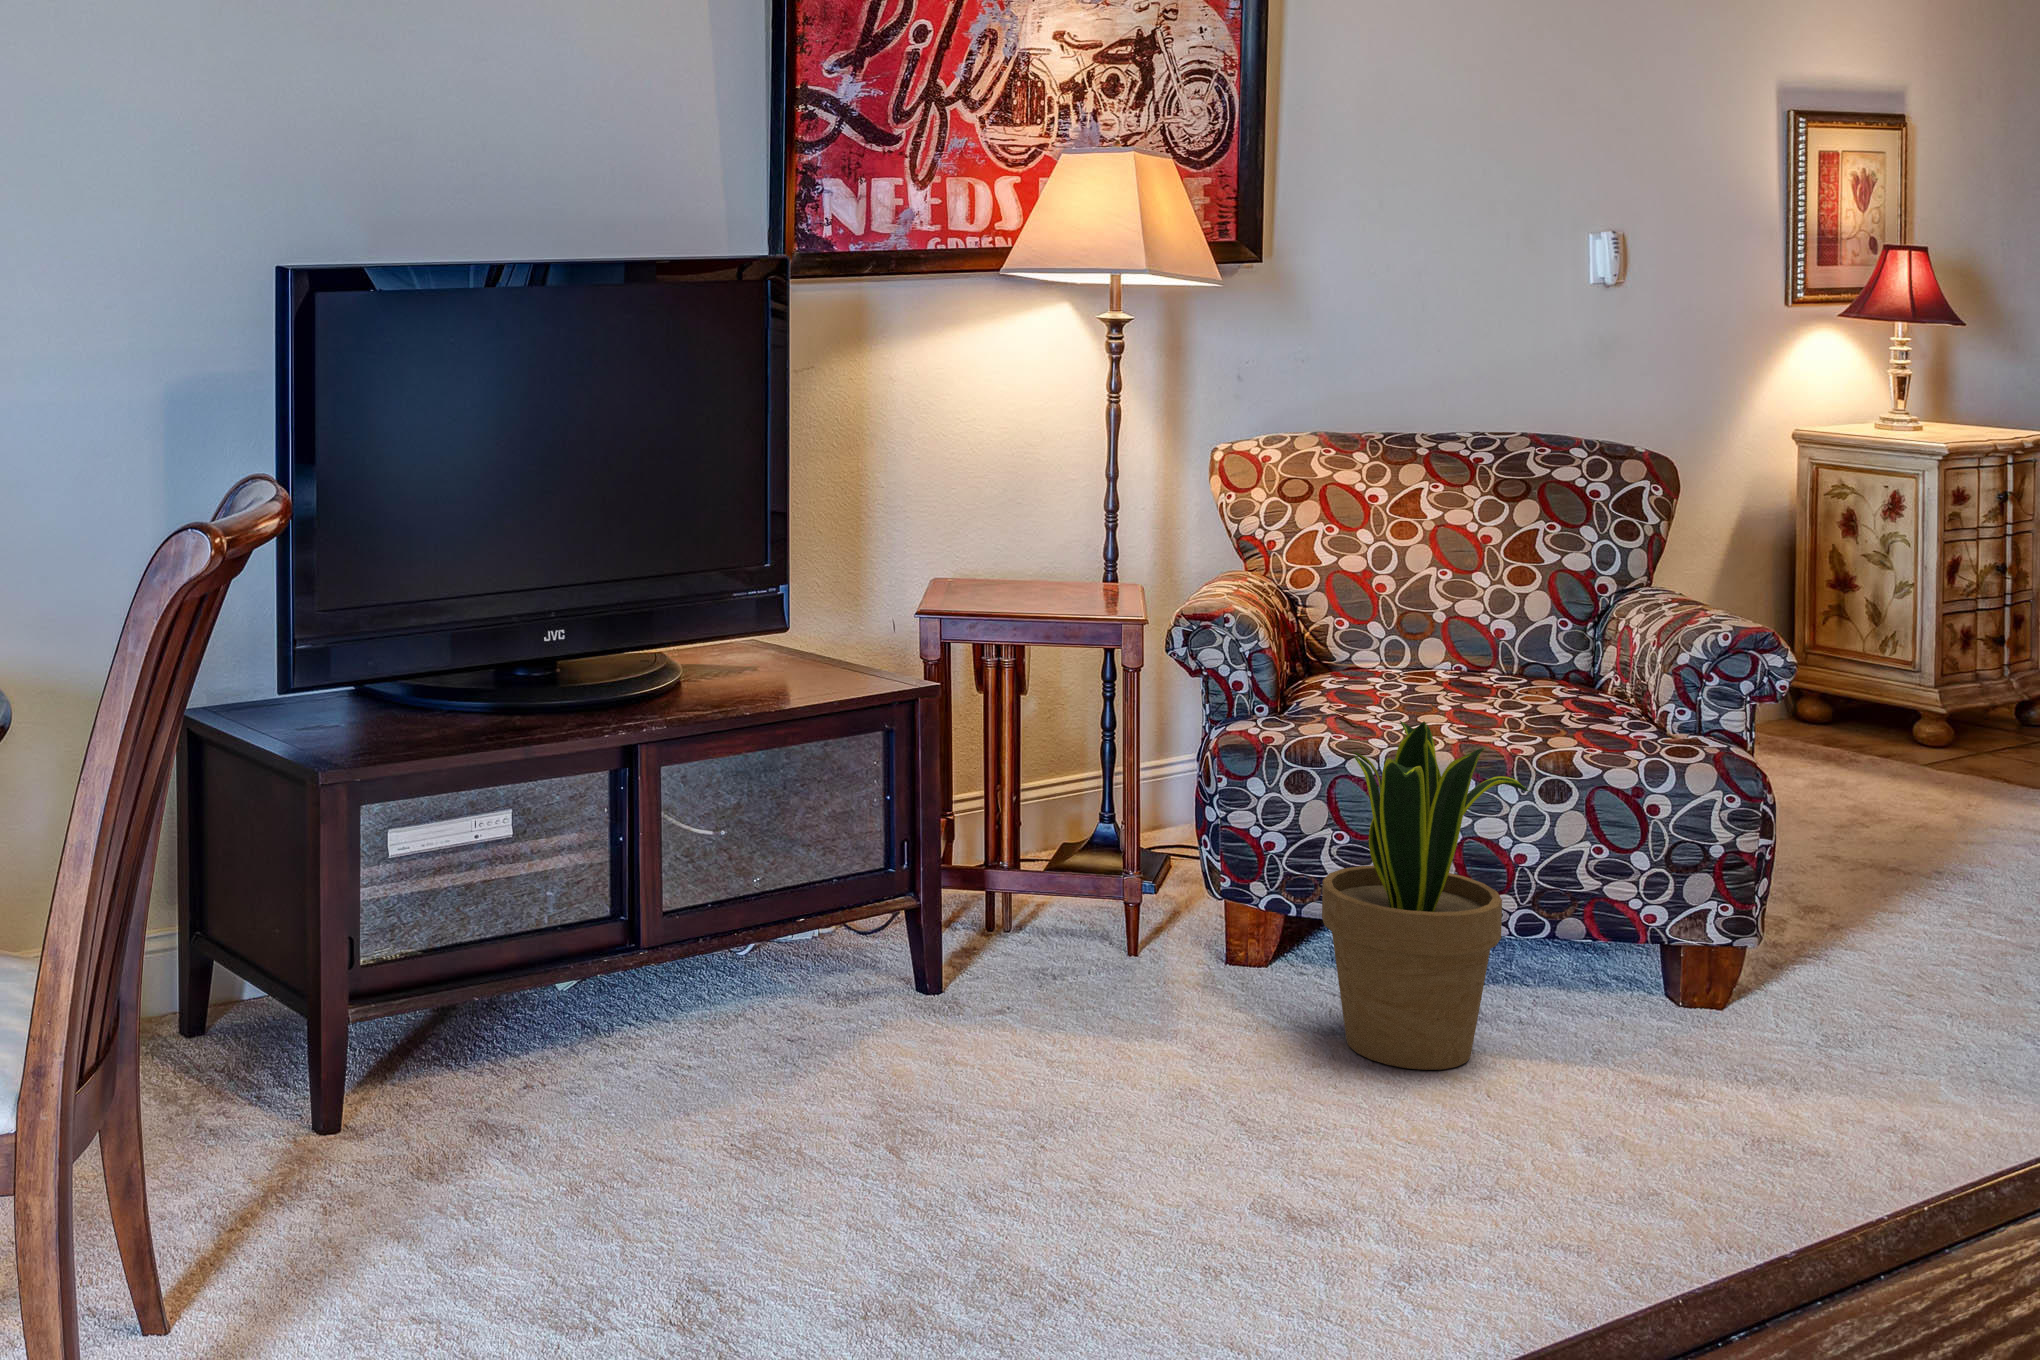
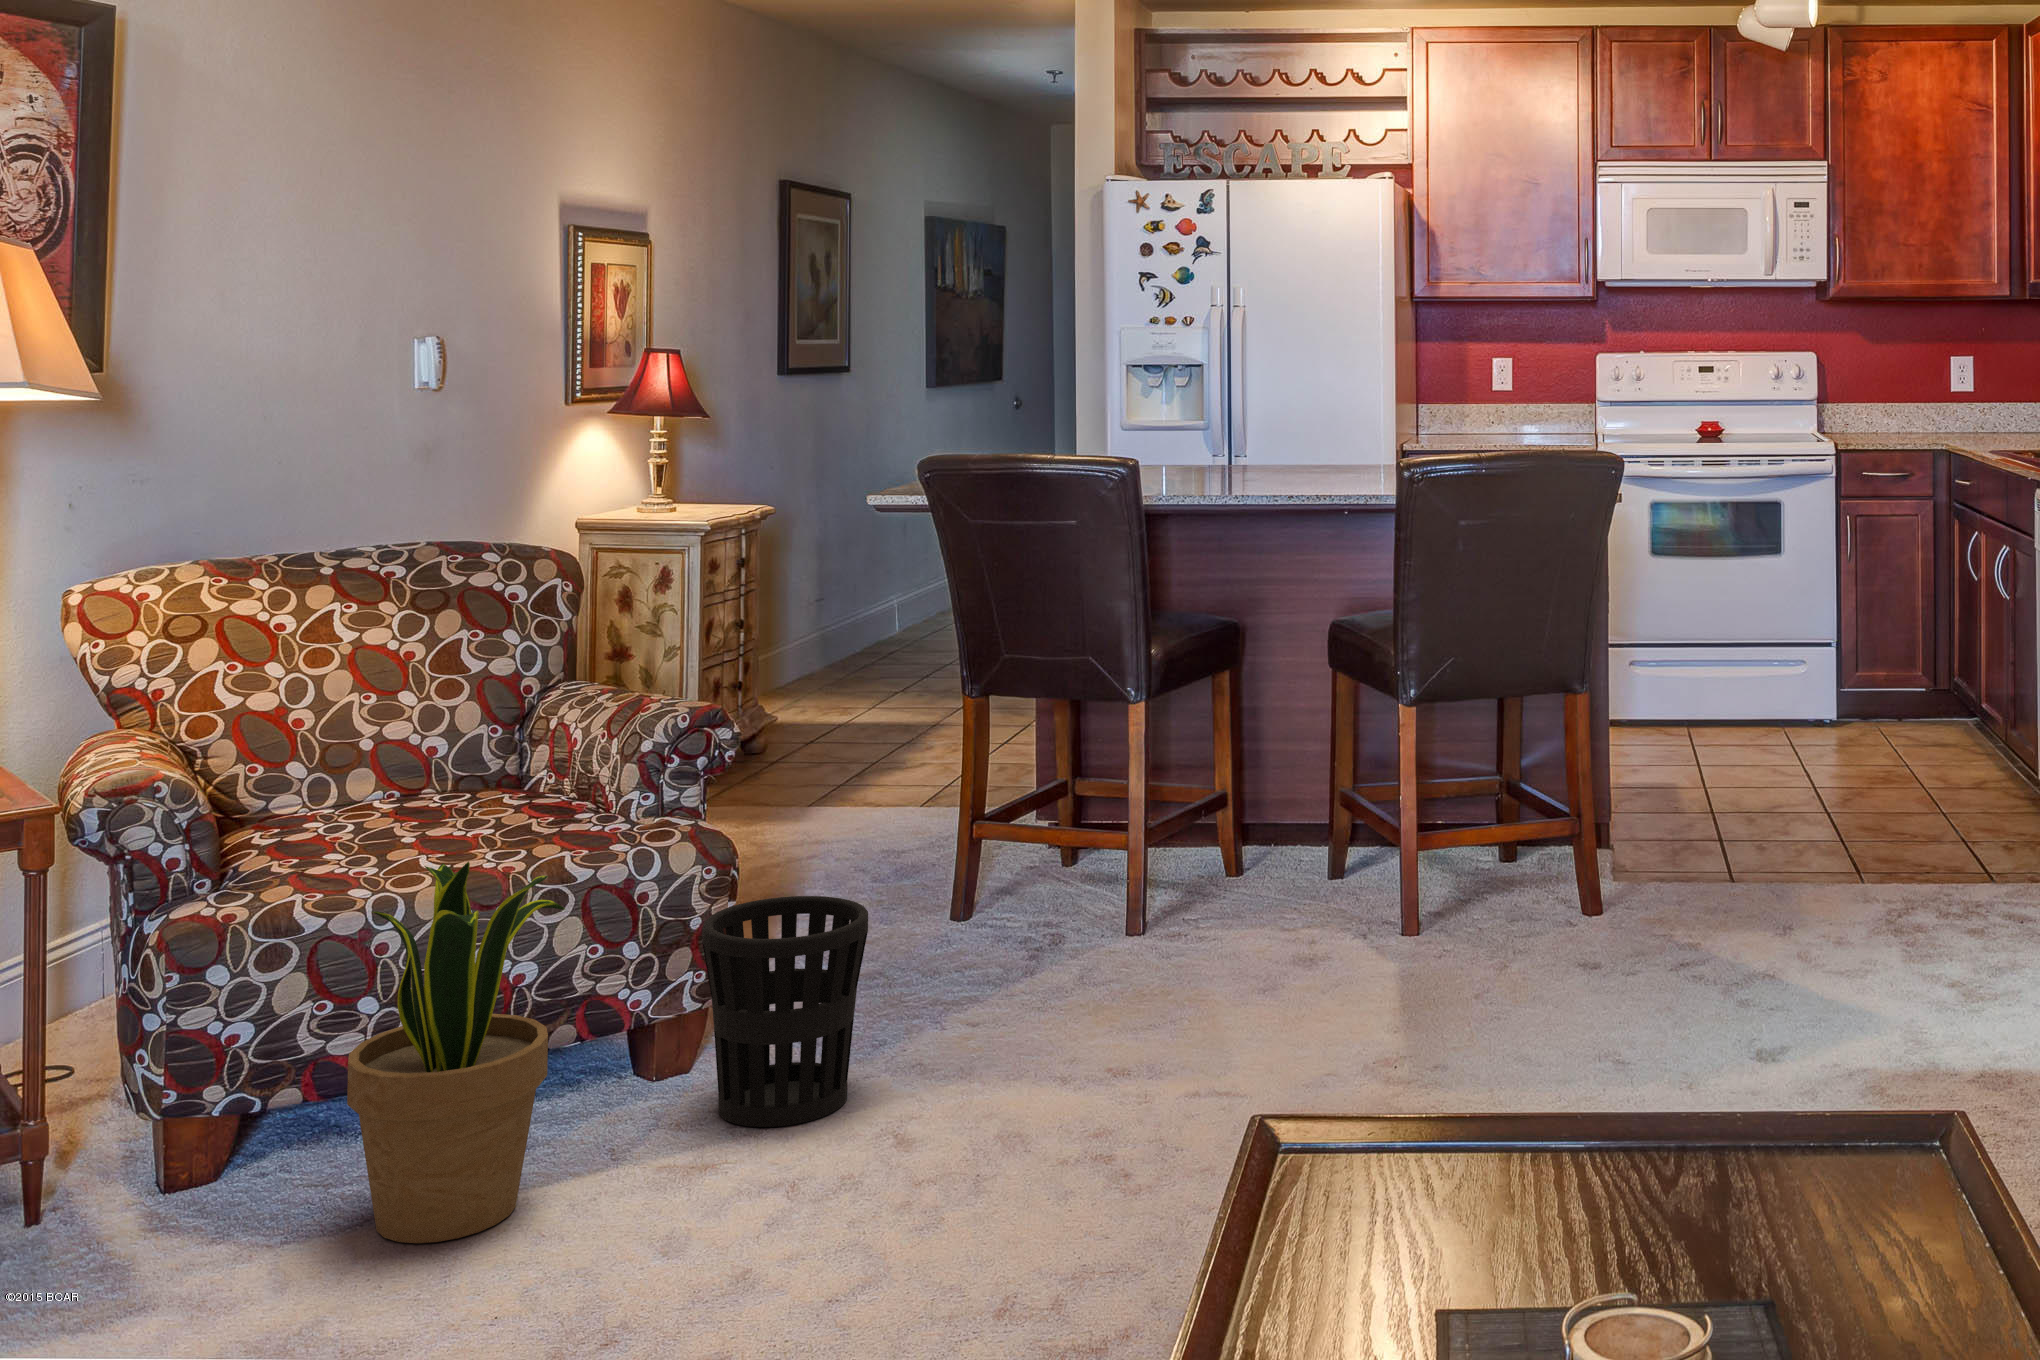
wastebasket: none [1694,840,1894,1093] -> present [702,896,868,1127]

